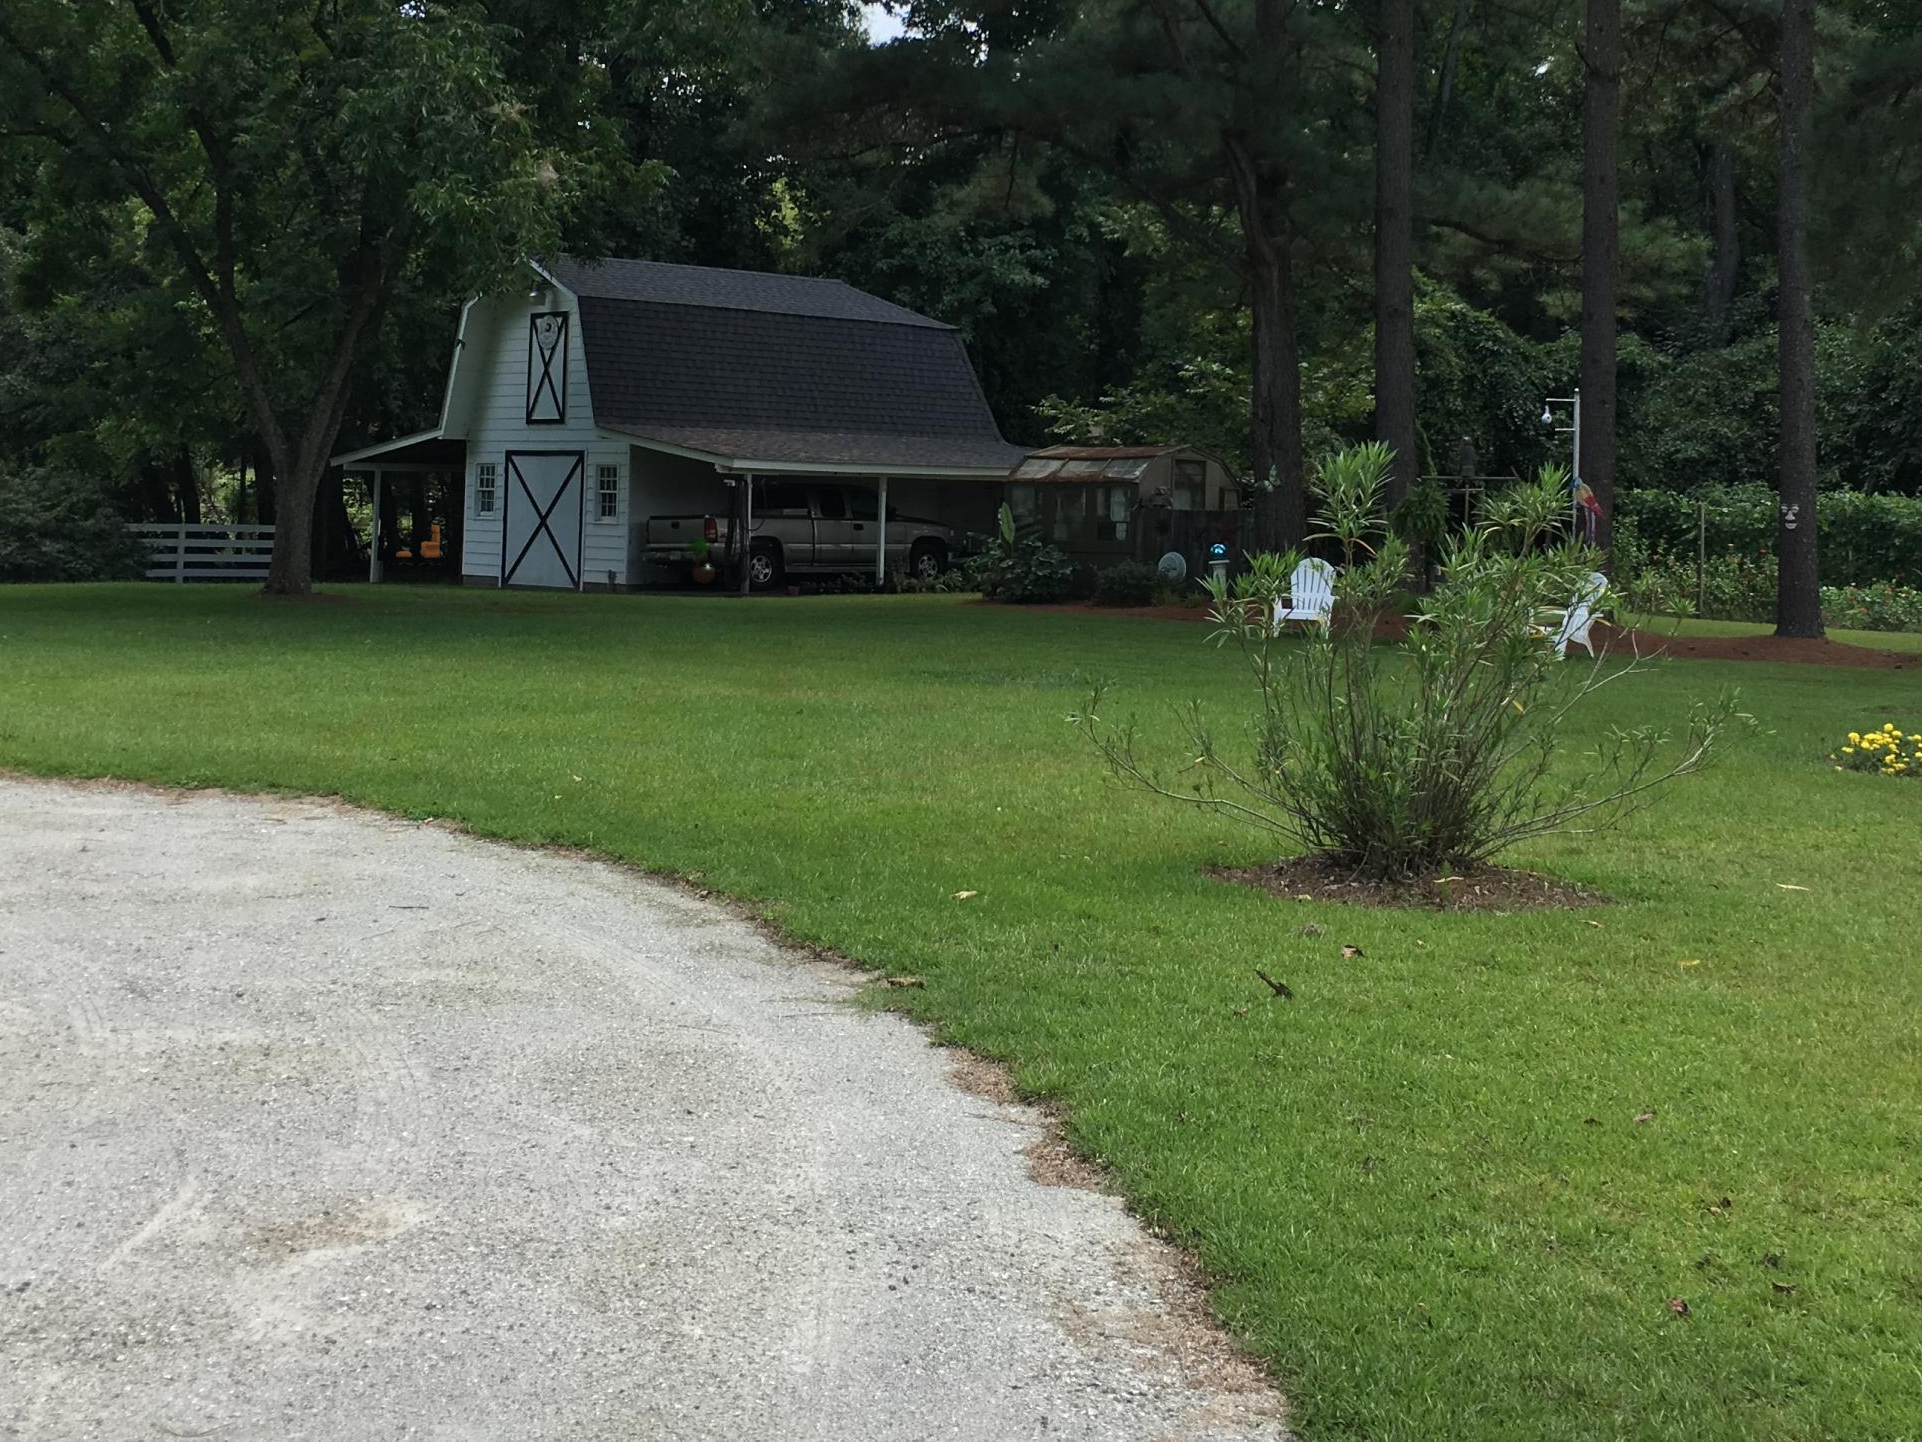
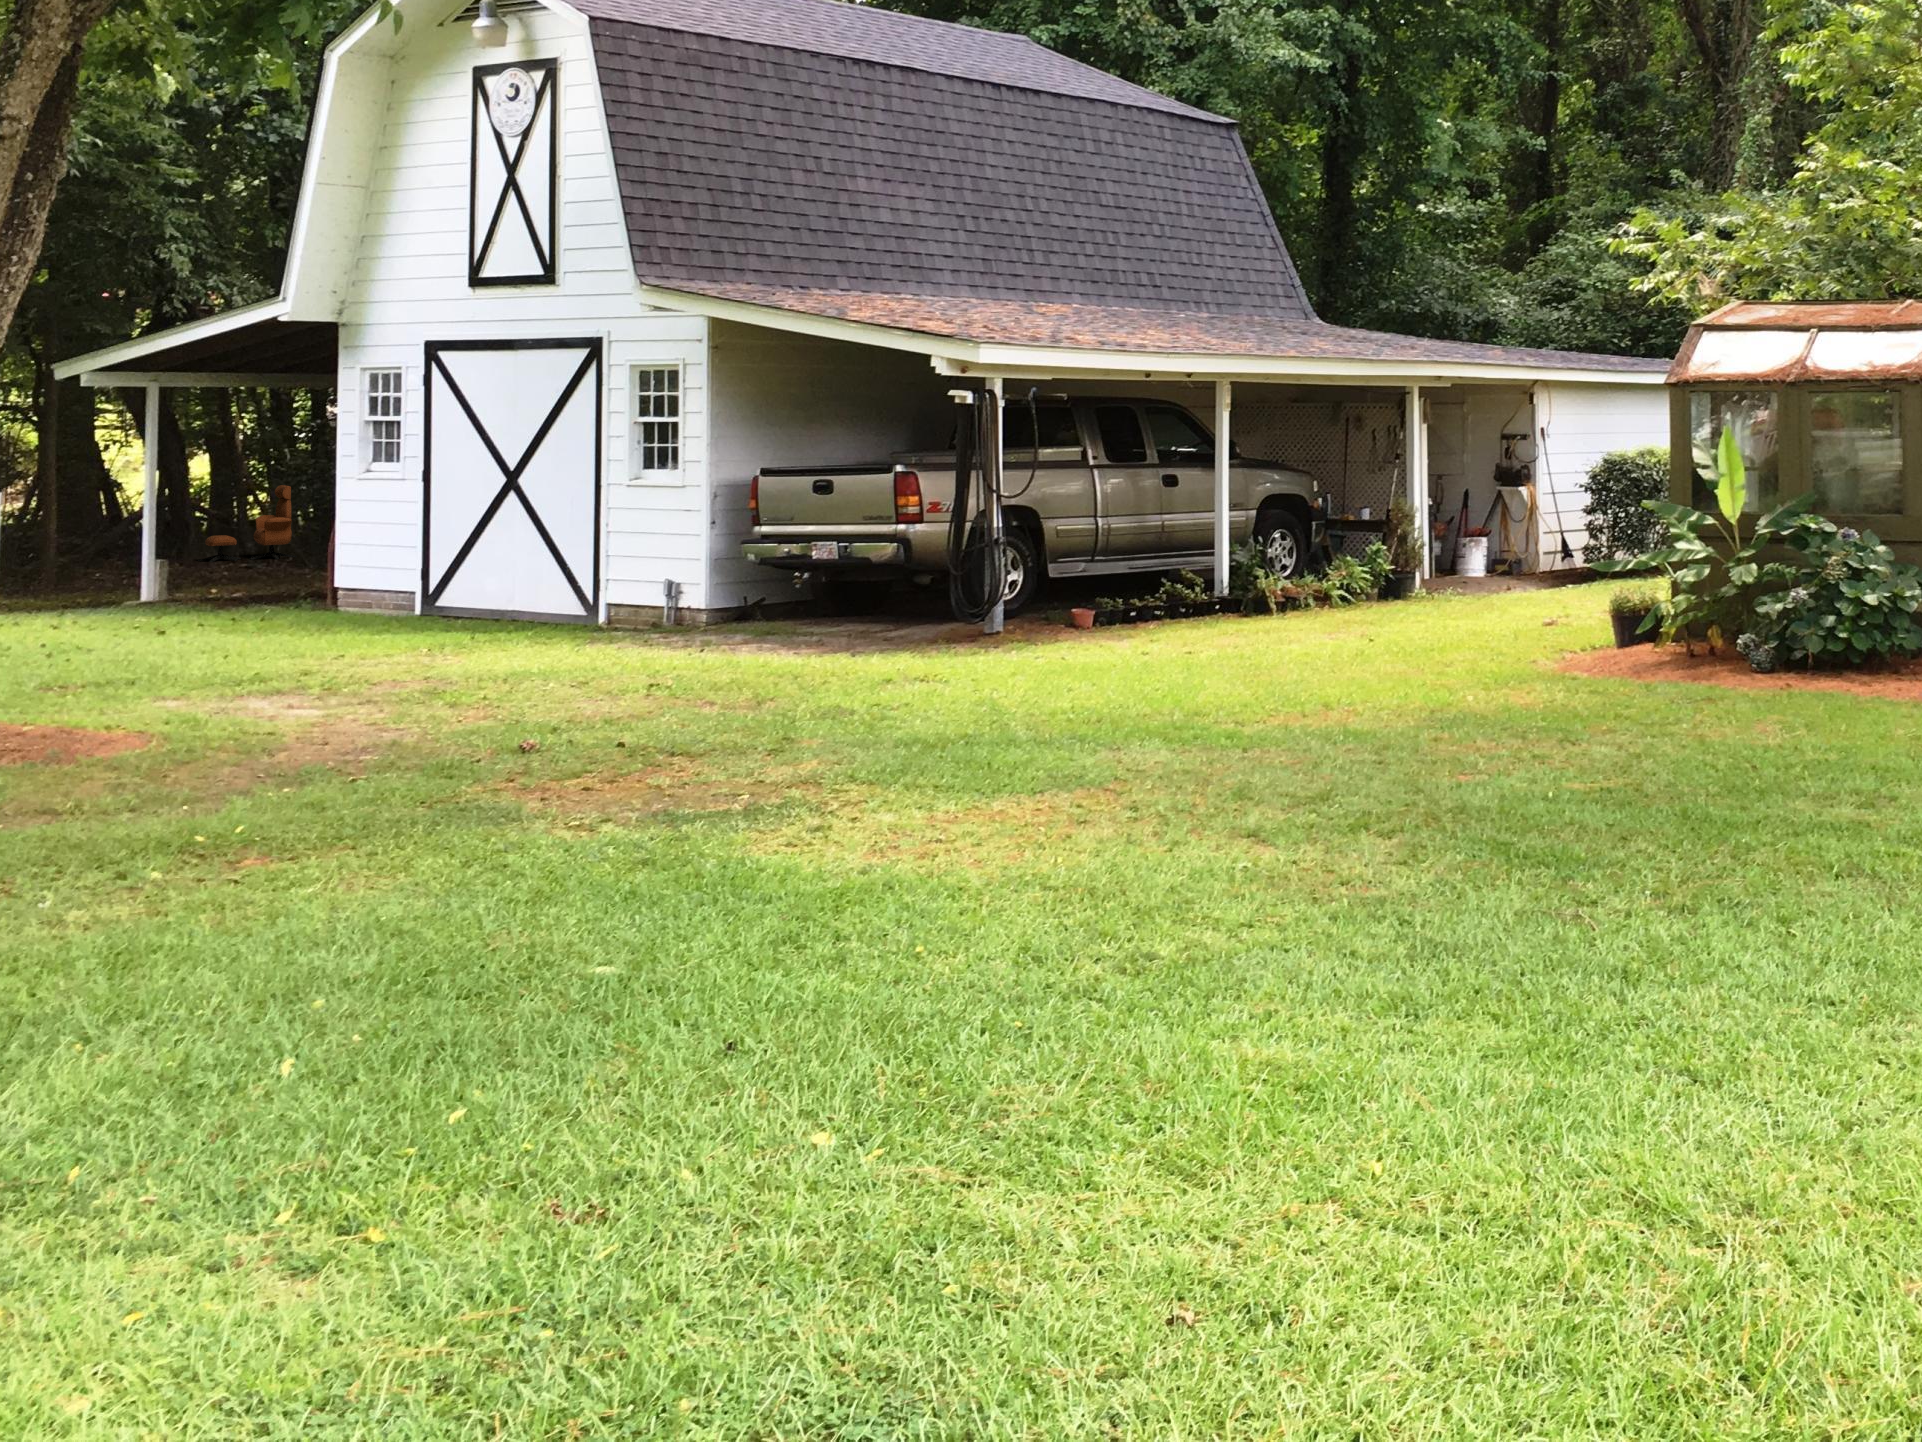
potted tree: present [685,538,715,584] -> none [838,503,909,607]

